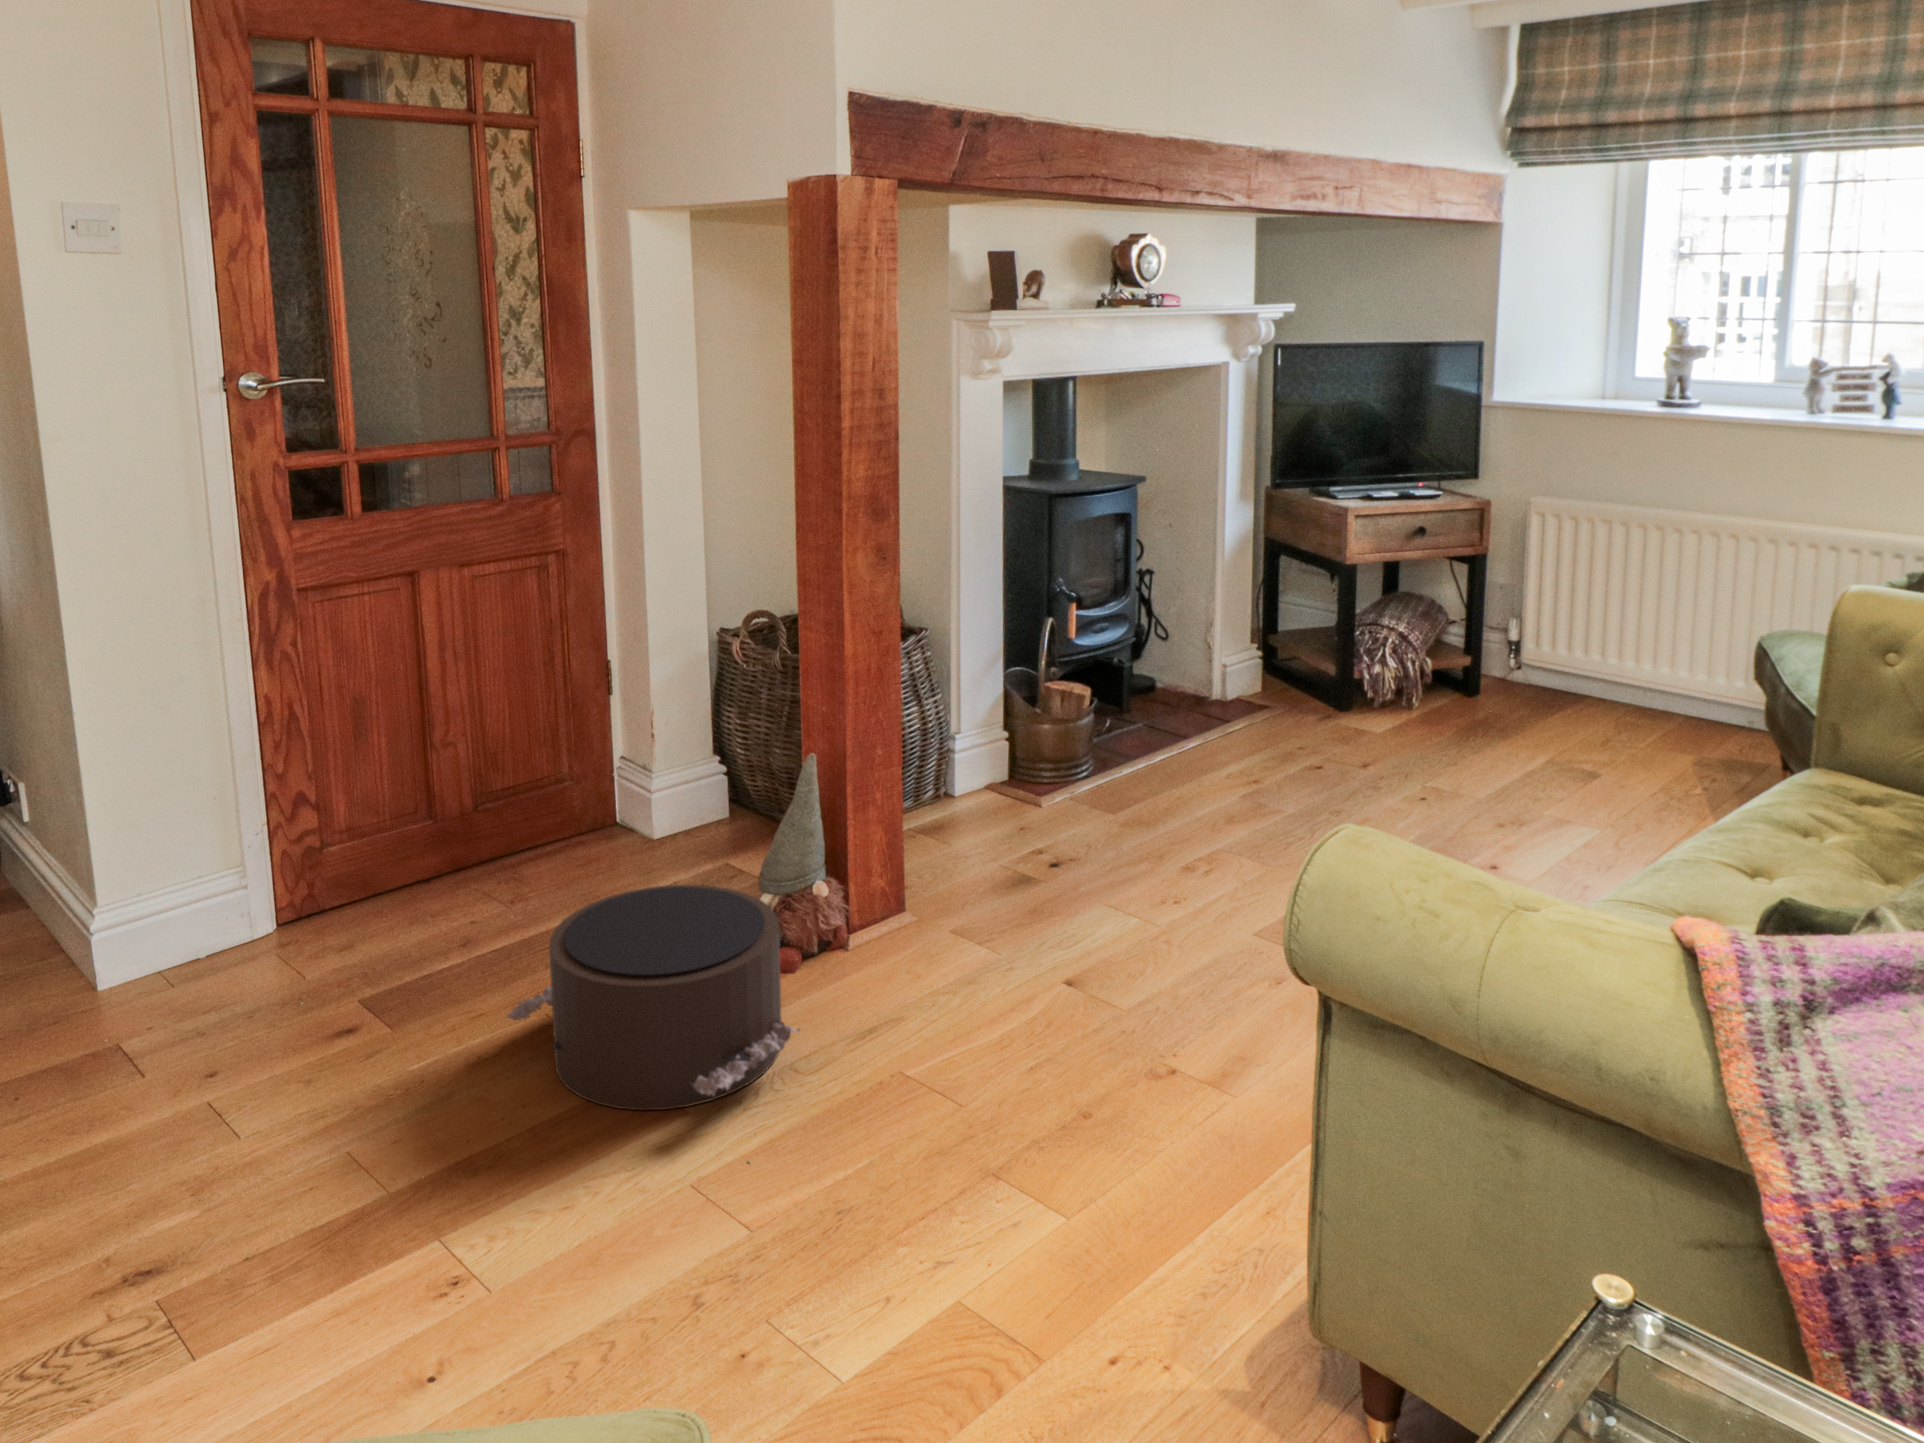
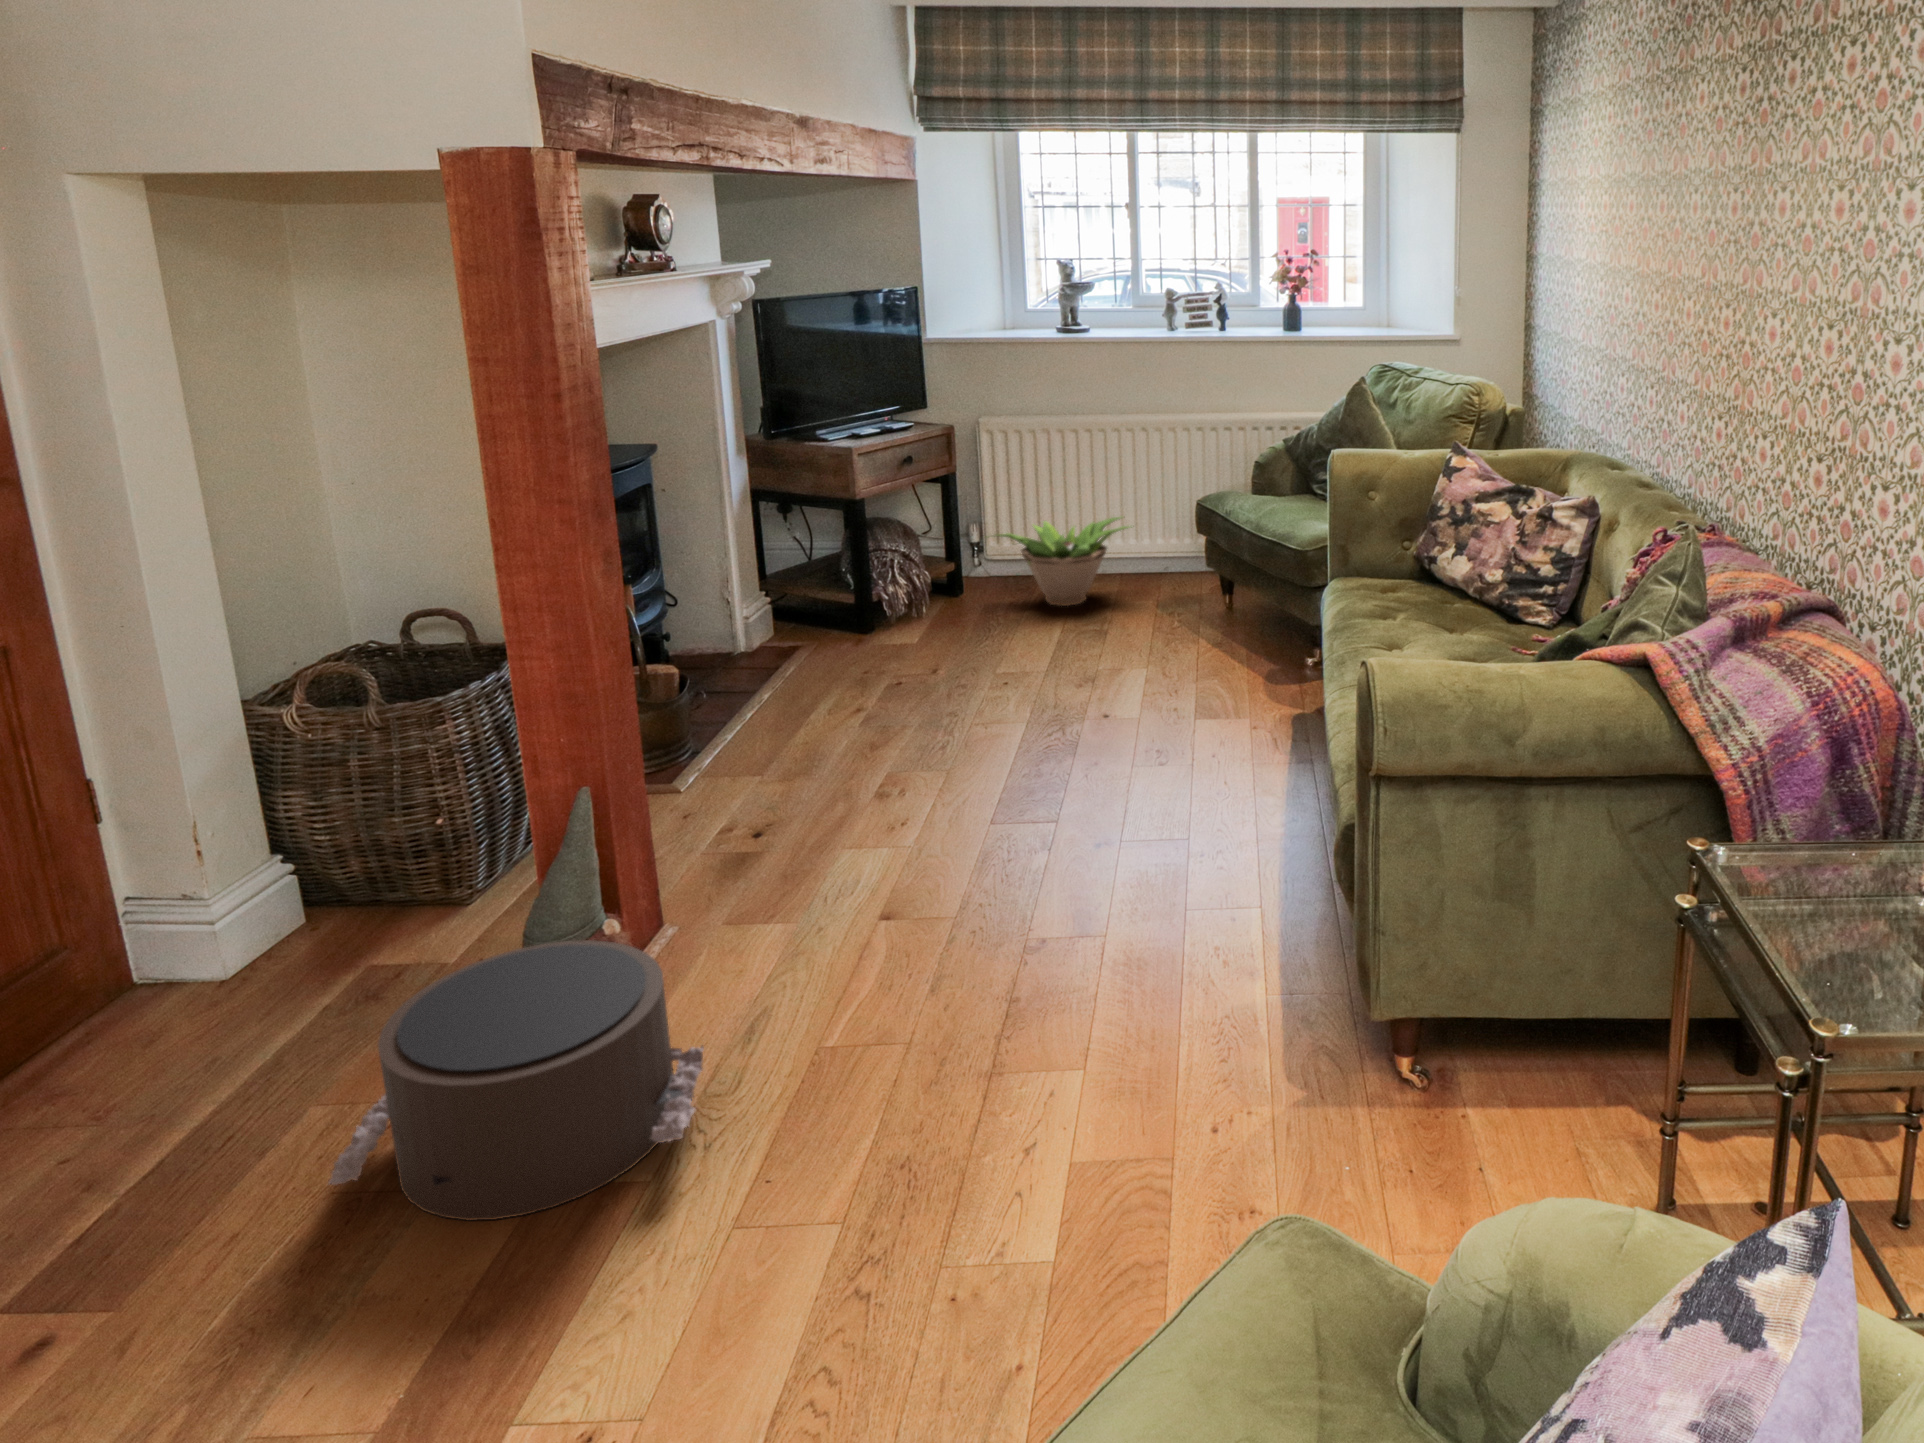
decorative plant: none [1502,626,1689,734] -> present [986,517,1129,606]

